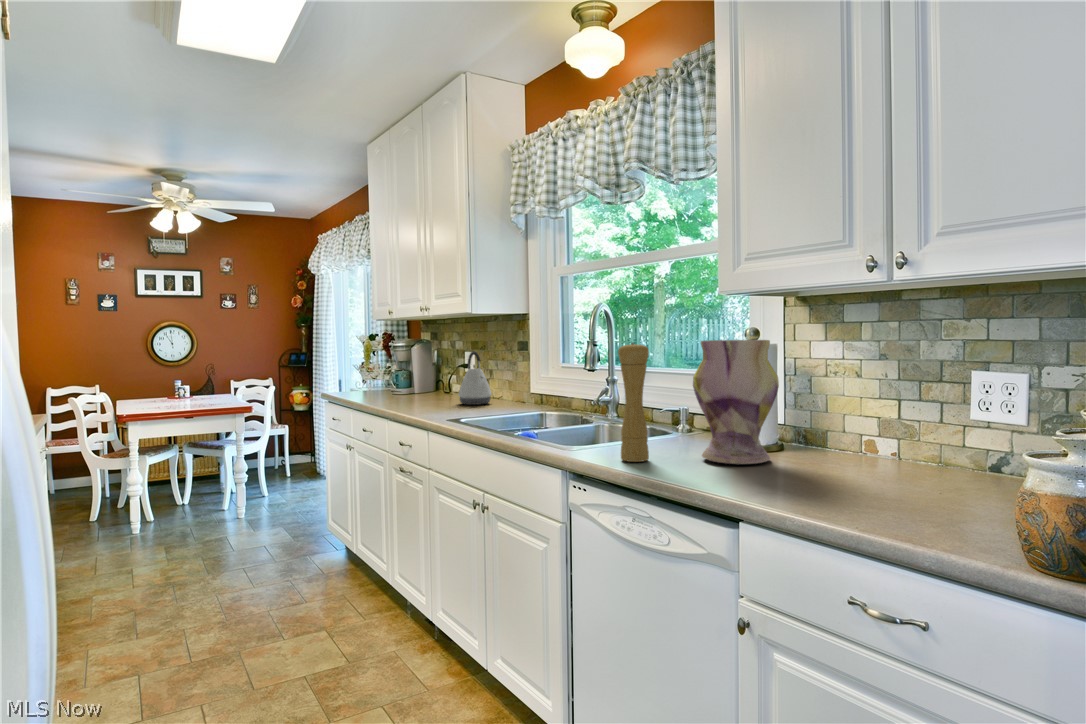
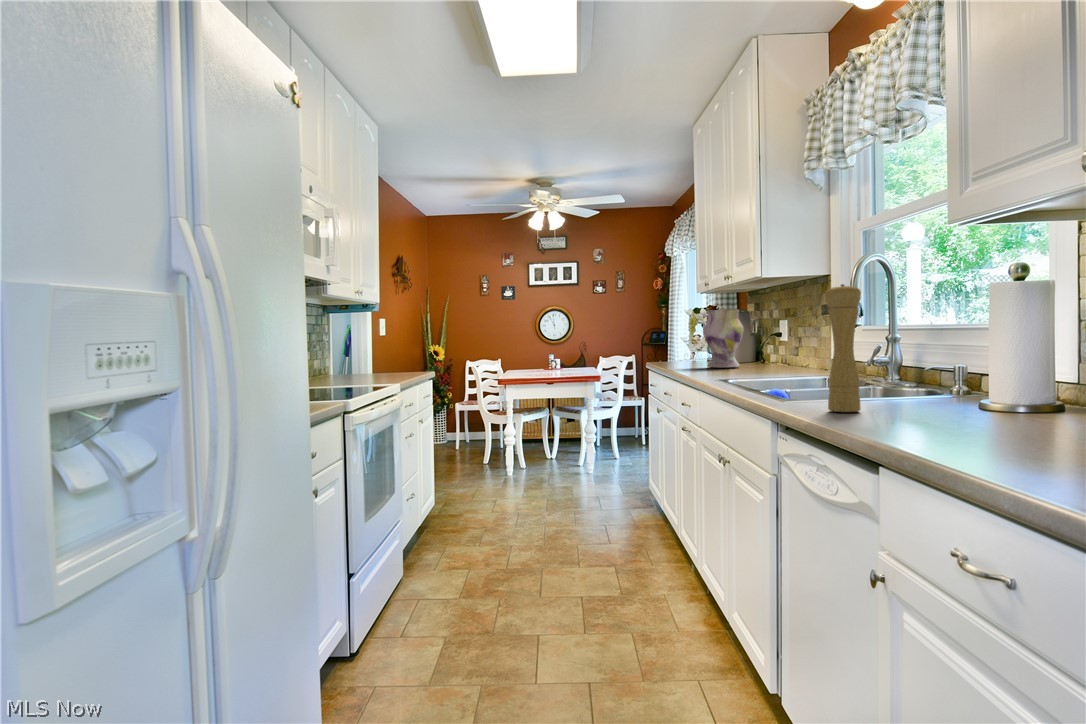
vase: present [693,340,779,464] -> present [703,309,744,368]
kettle: present [458,351,491,405] -> none [753,318,789,371]

